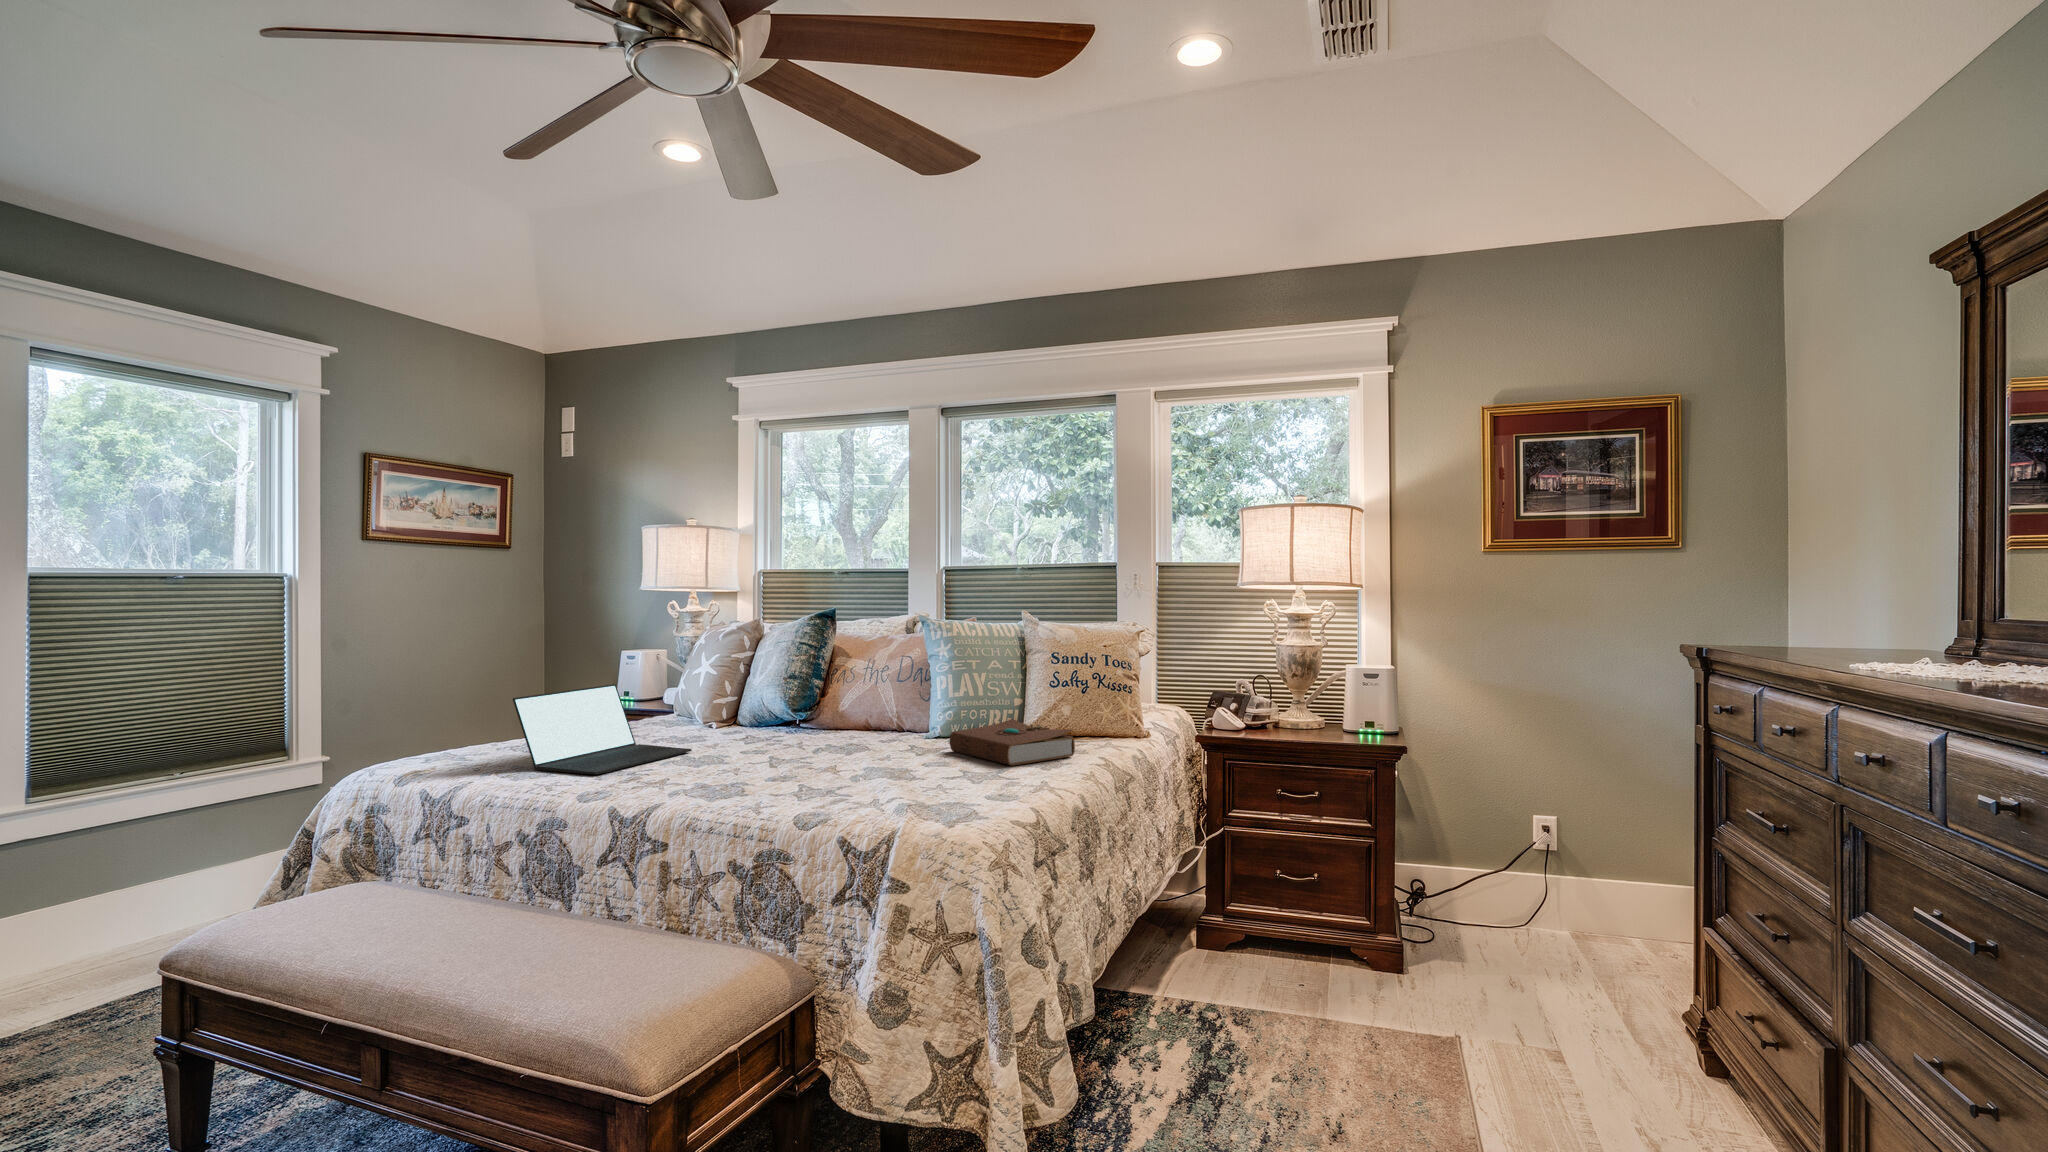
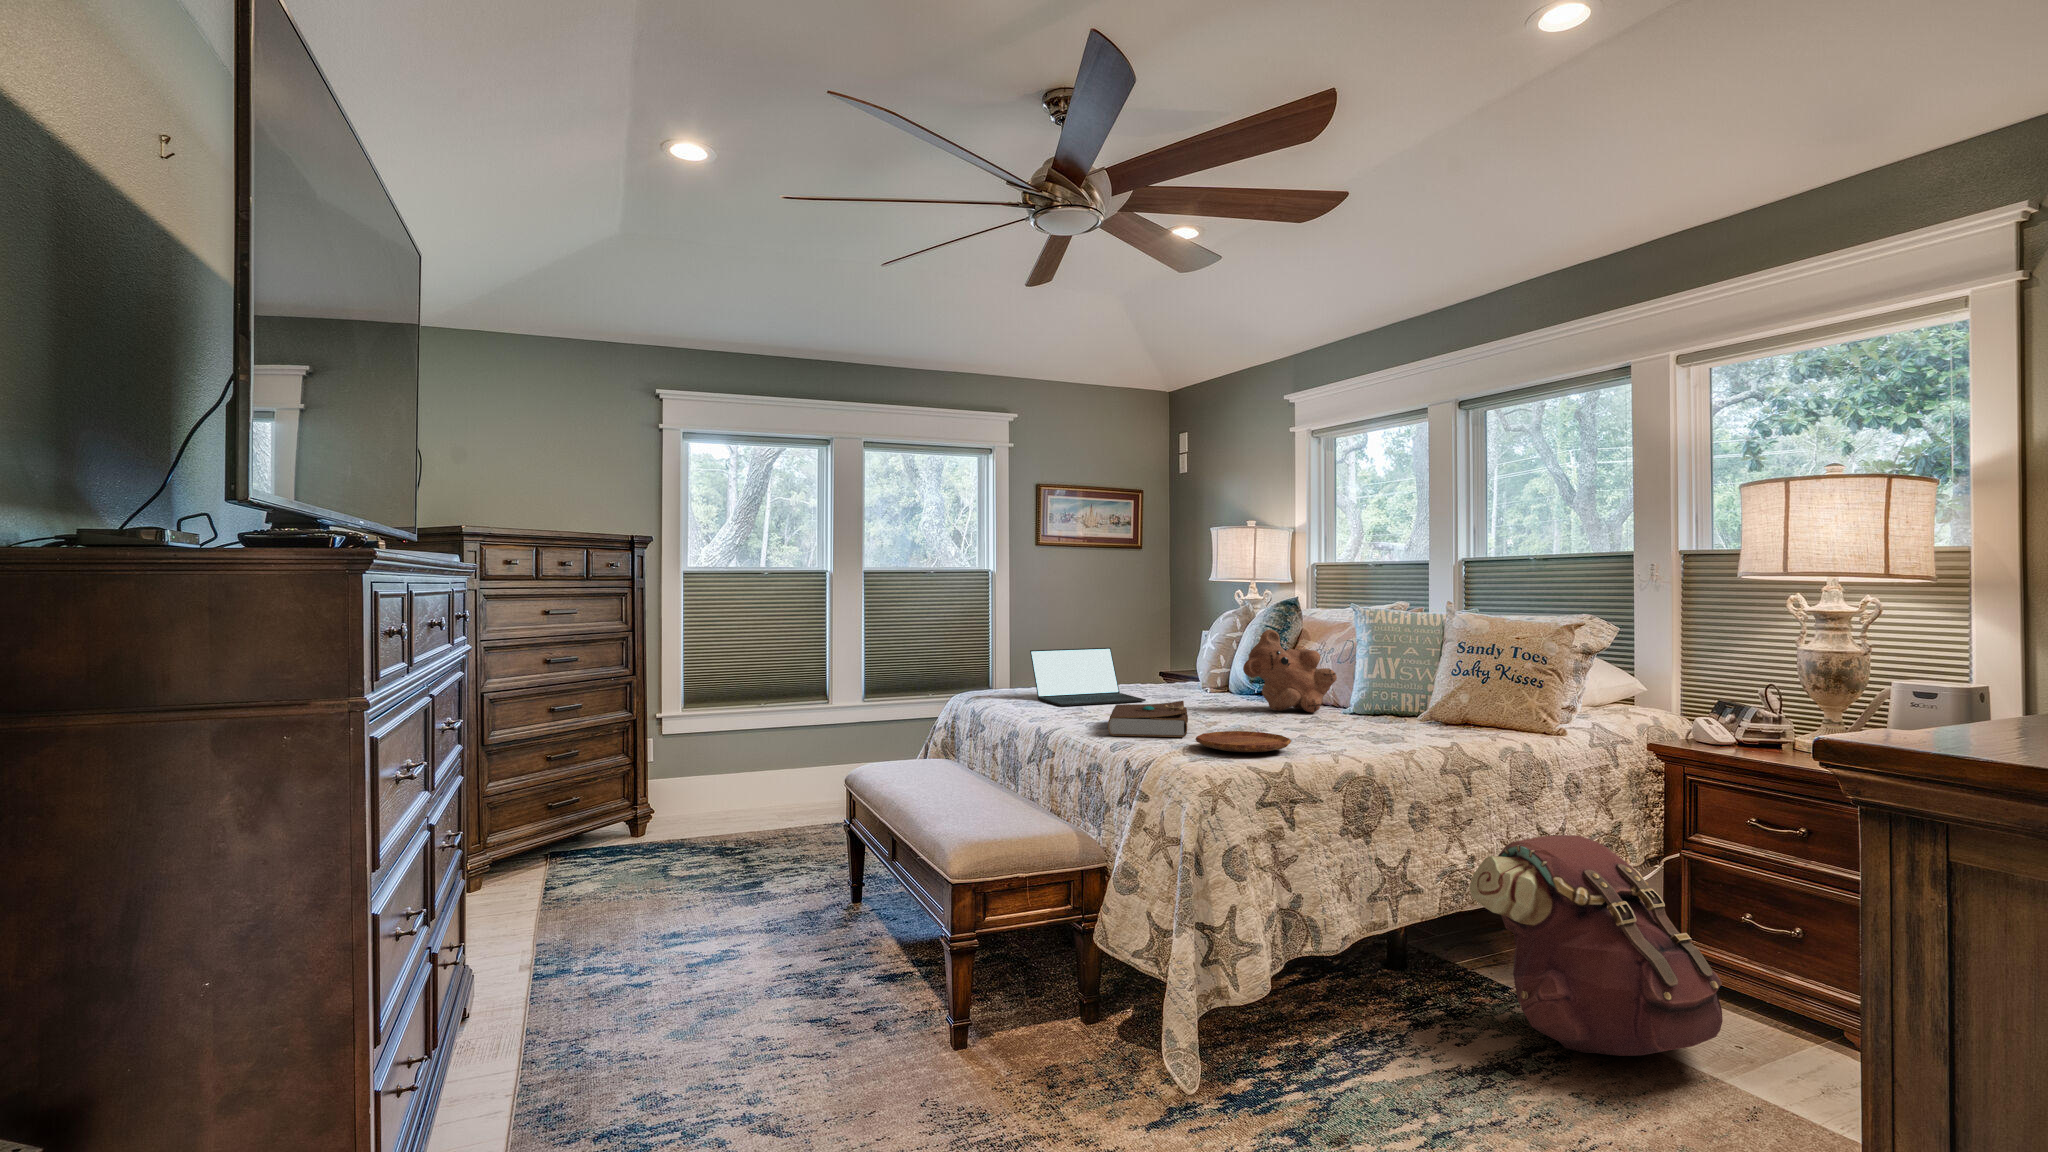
teddy bear: none [832,649,925,743] -> present [1243,630,1337,713]
book: present [950,719,1075,766] -> present [1108,701,1188,737]
tray: none [904,775,1018,806] -> present [1195,731,1291,752]
backpack: none [1141,828,1332,1032] -> present [1469,835,1723,1056]

